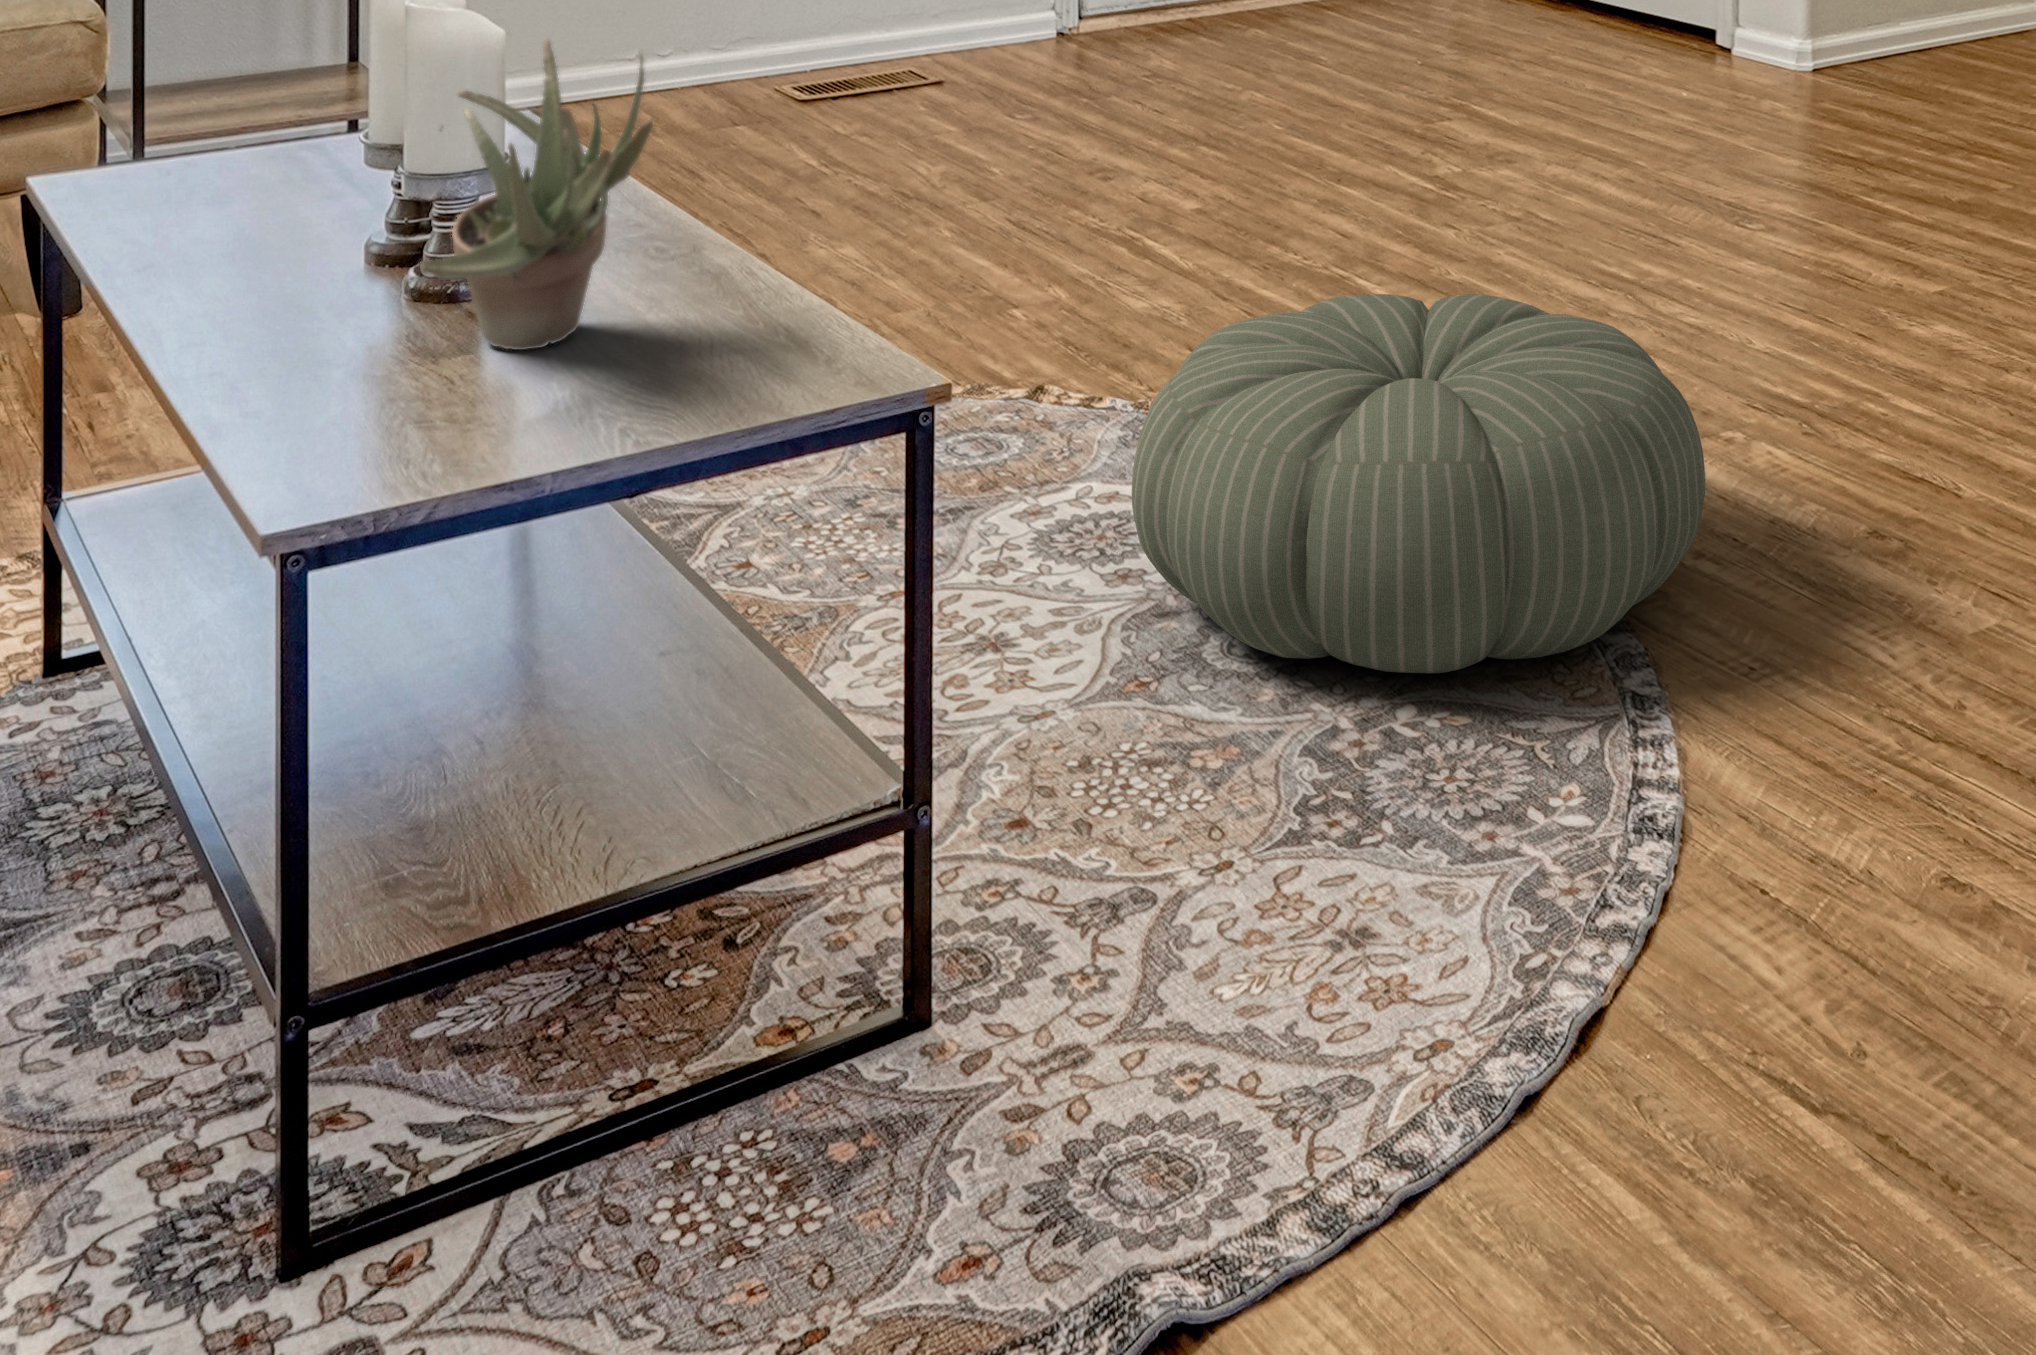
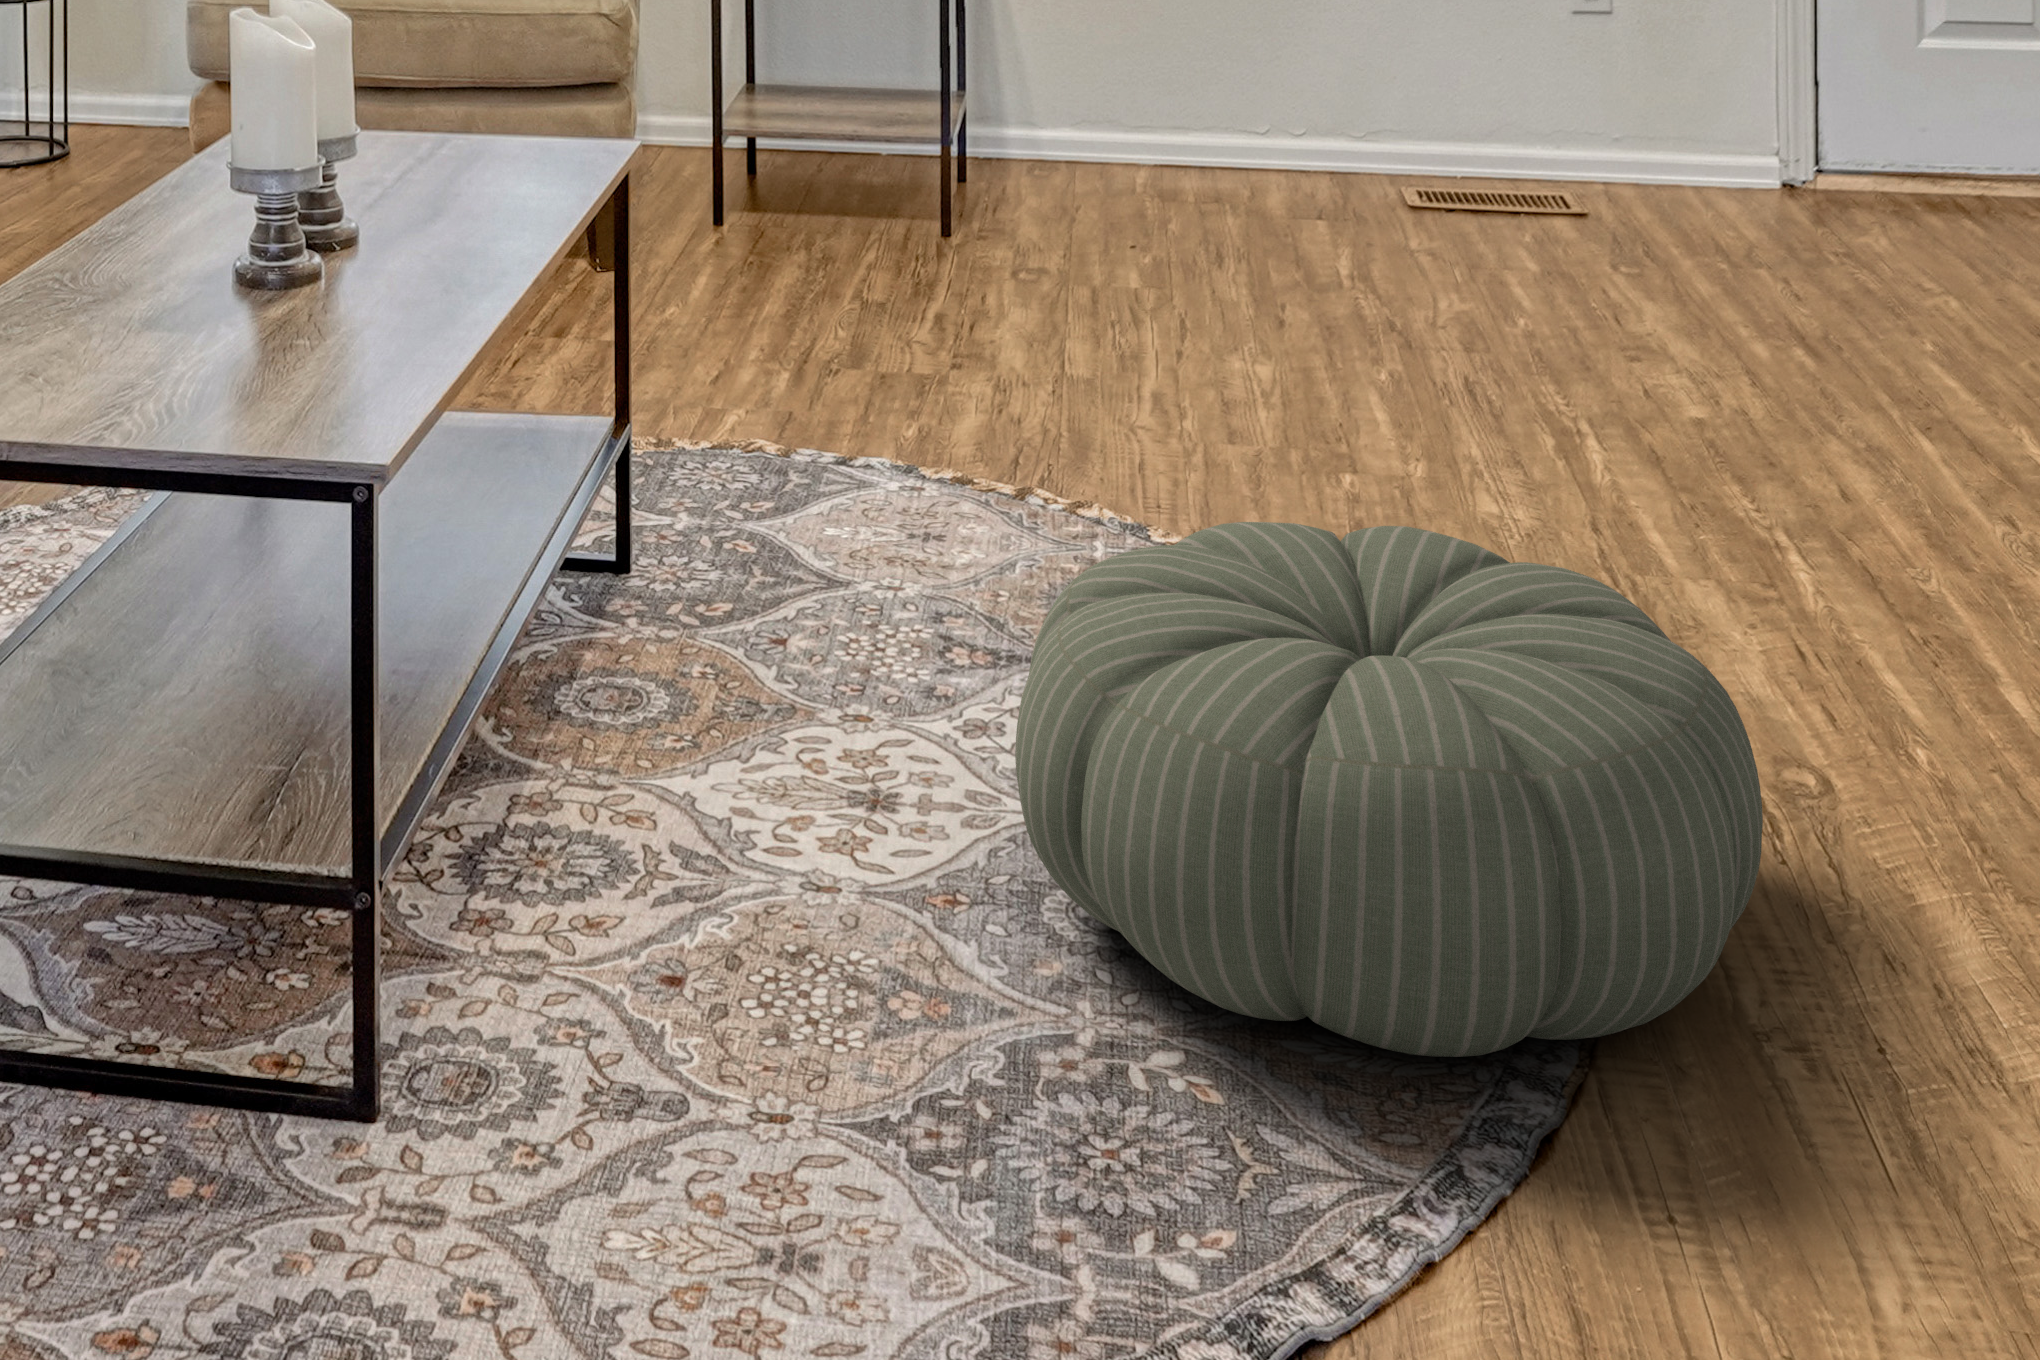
succulent plant: present [420,38,653,350] -> none [18,54,300,343]

